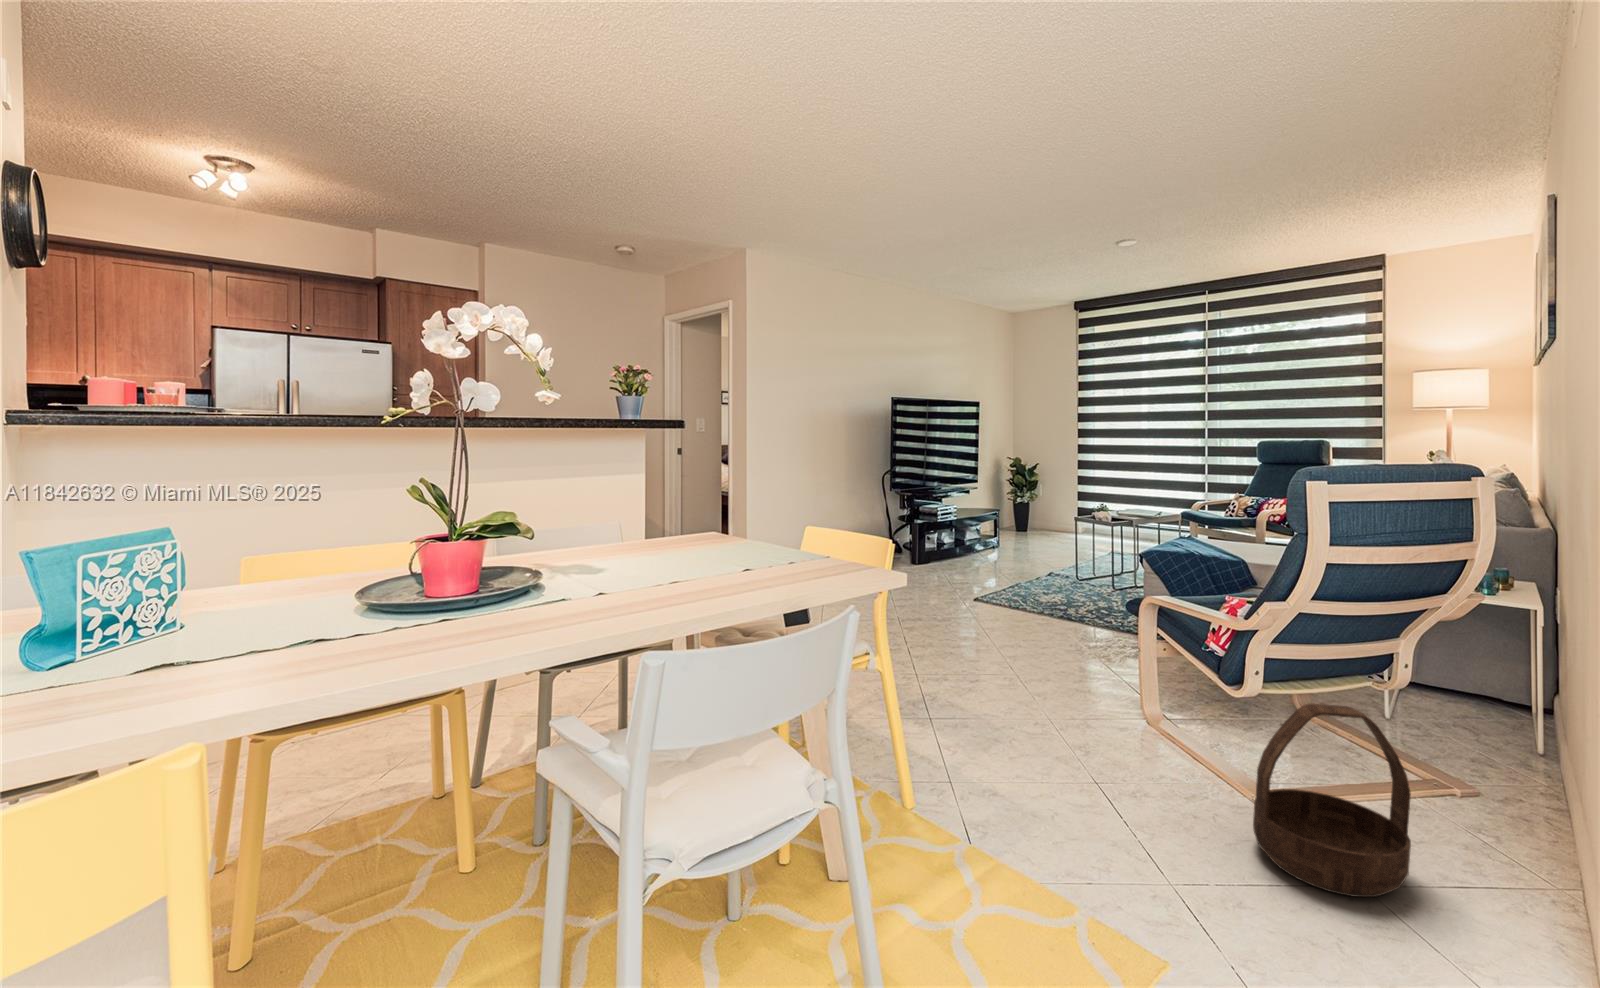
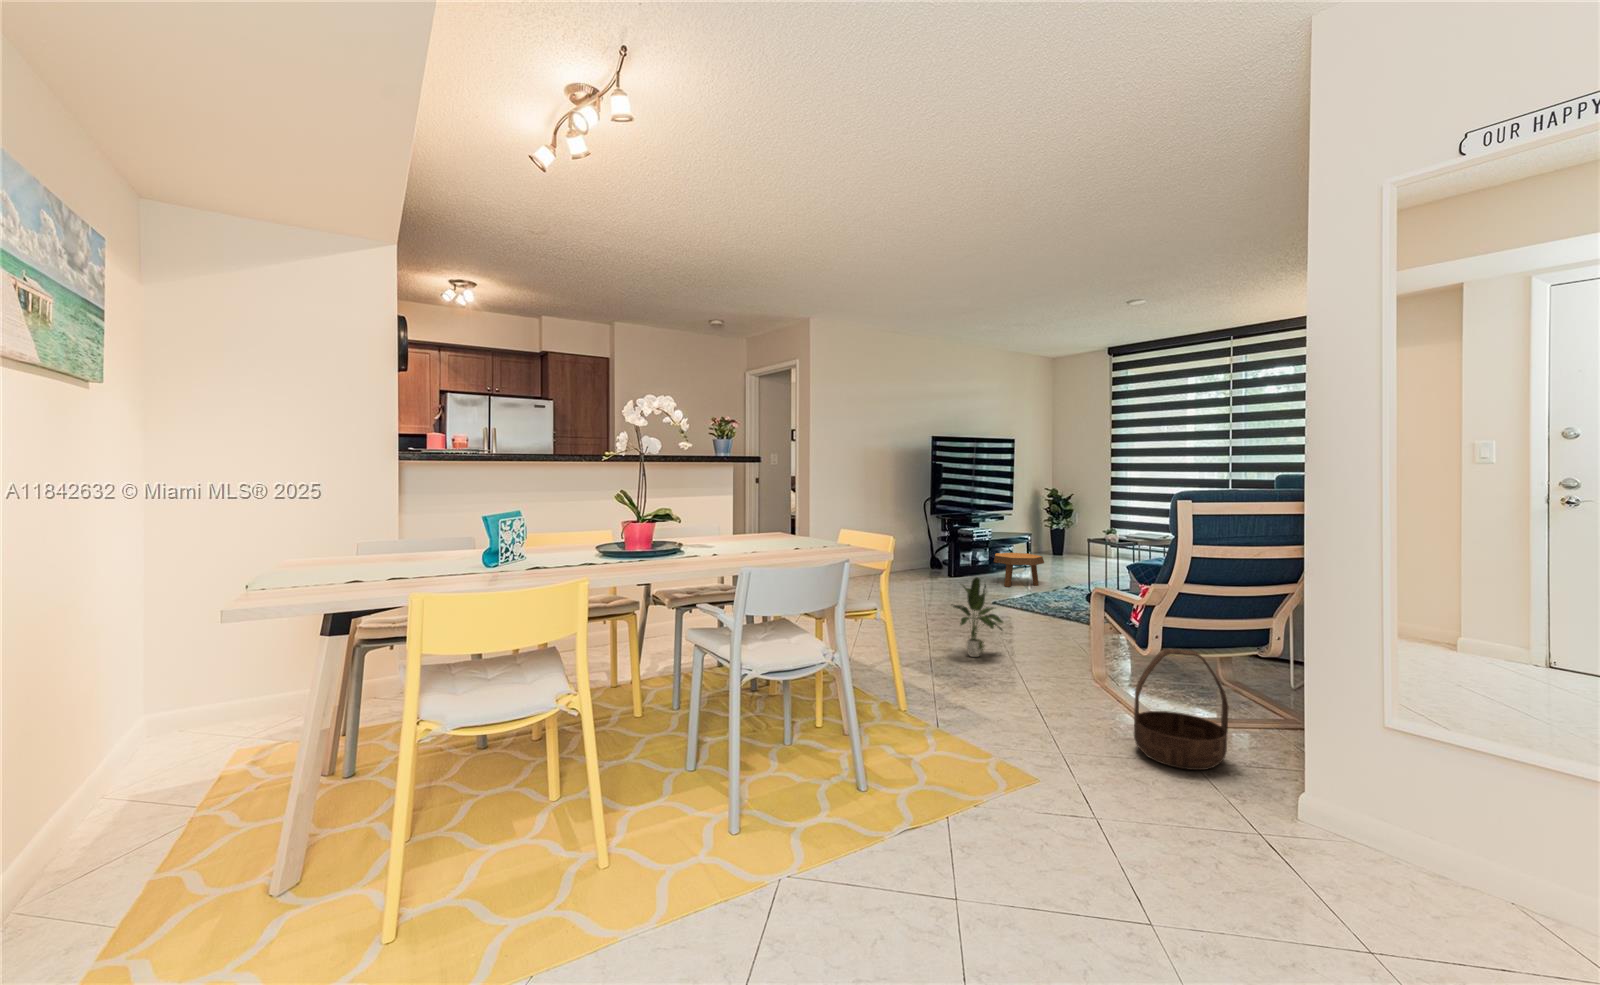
footstool: none [963,533,1022,574] -> present [994,553,1044,587]
potted plant: none [941,577,1011,683] -> present [953,577,1003,657]

